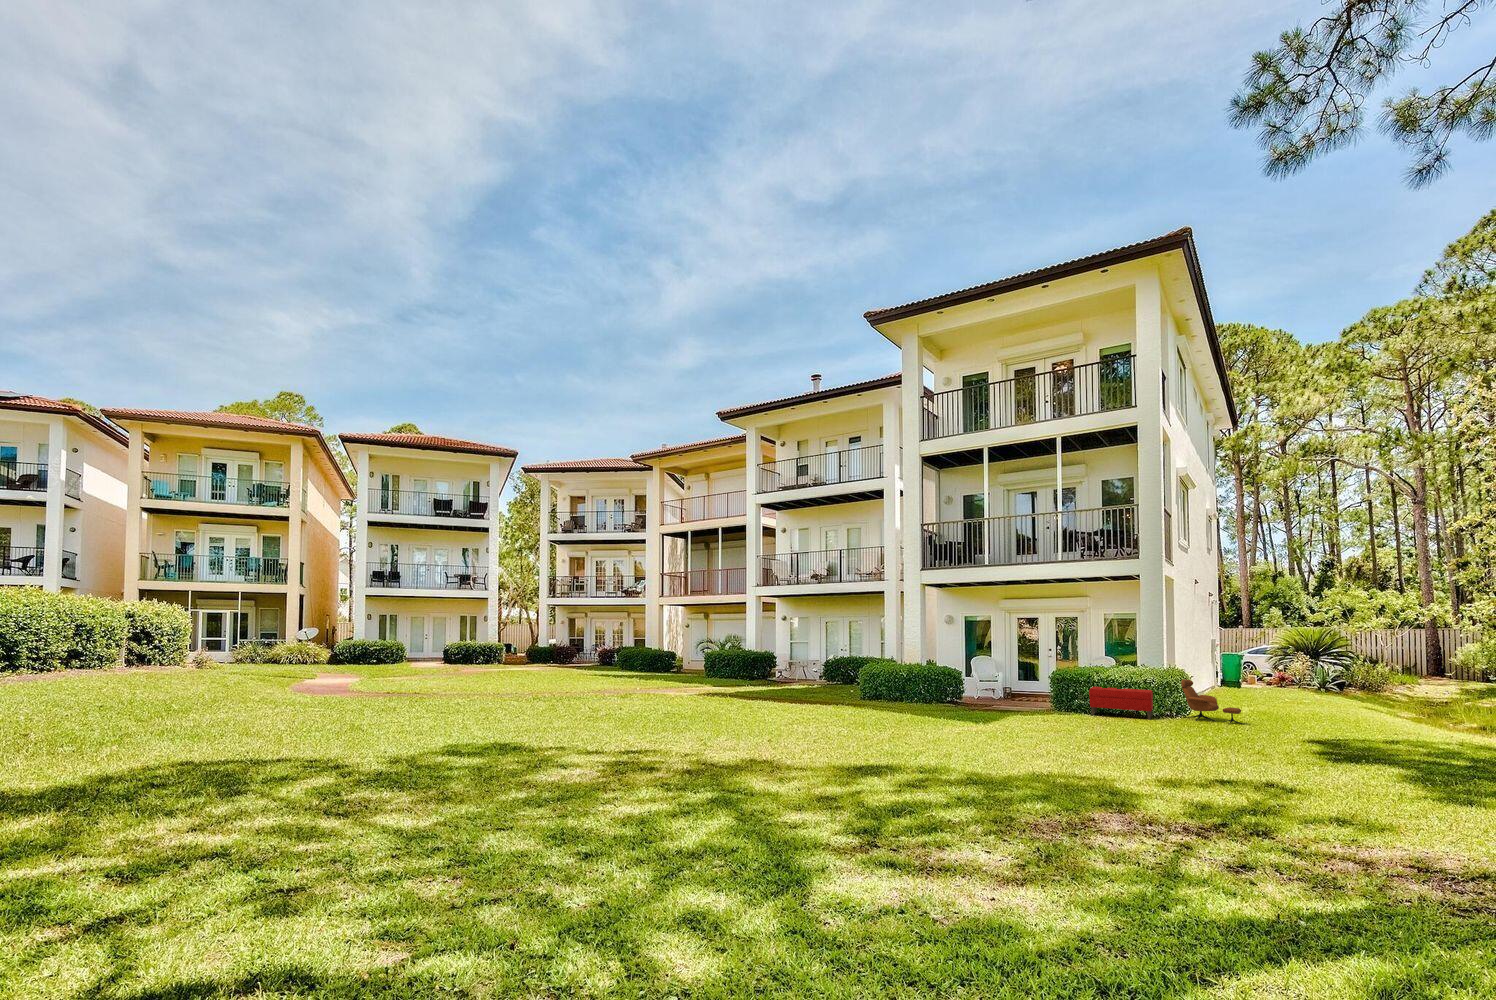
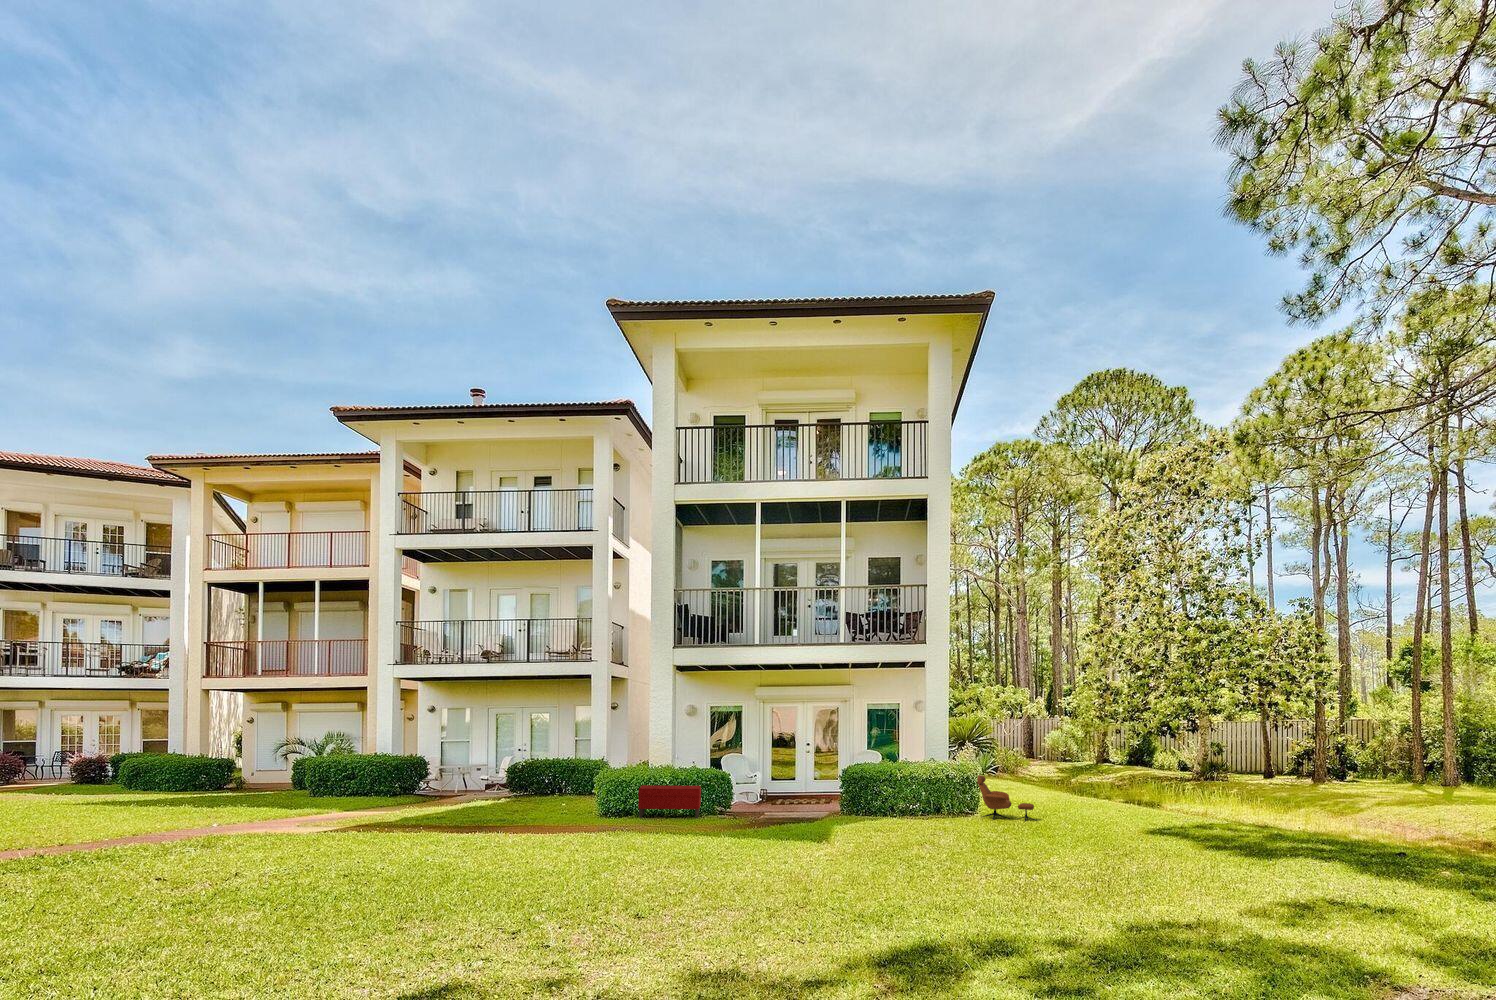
bench: present [1089,687,1153,720] -> present [638,785,701,819]

